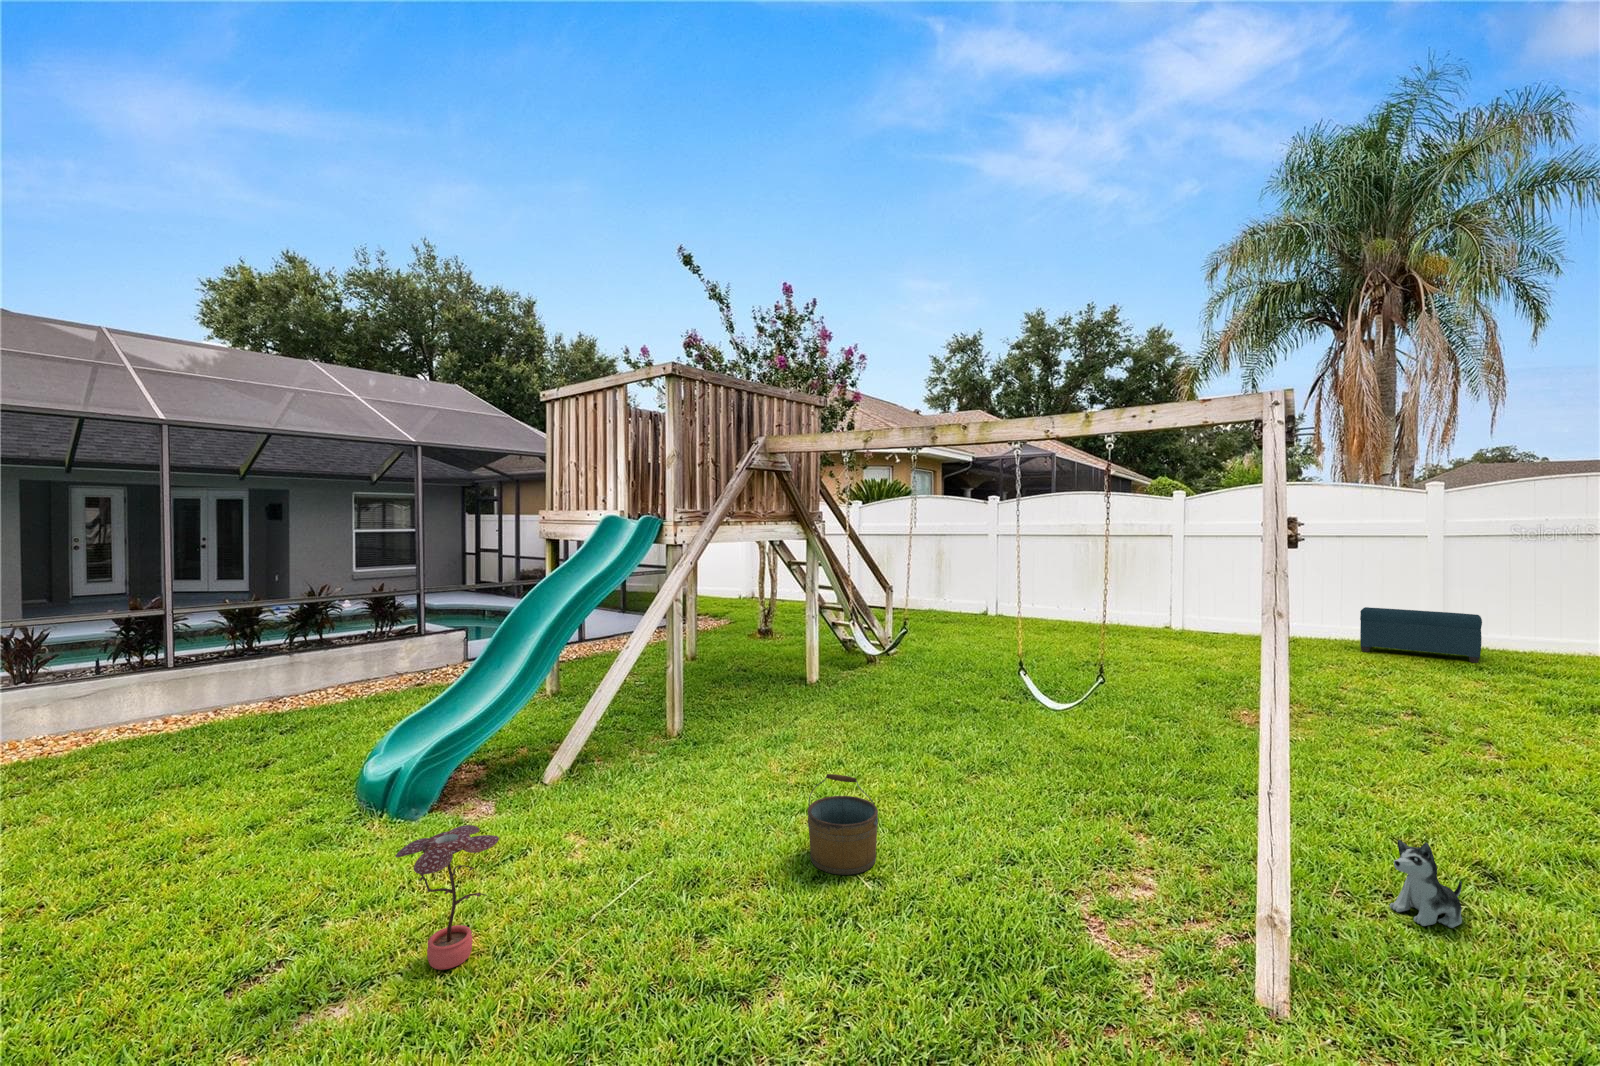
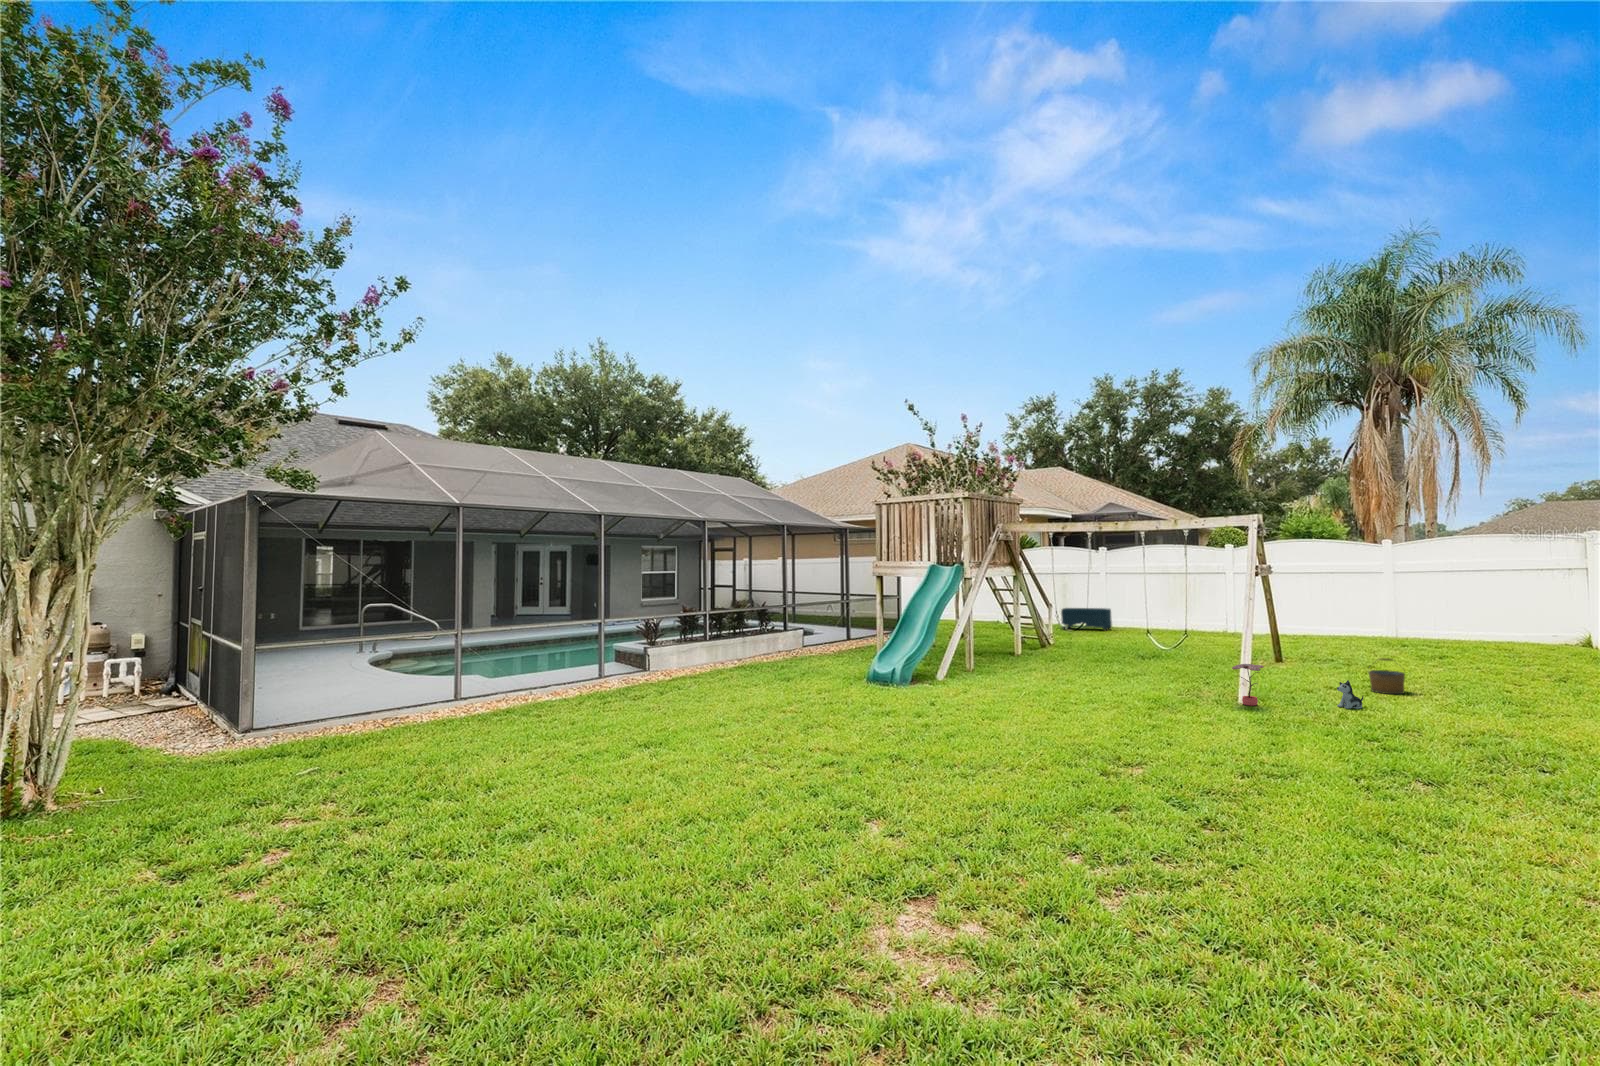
bench: present [1360,607,1482,663] -> present [1061,608,1112,631]
bucket: present [808,774,878,875] -> present [1368,658,1405,694]
potted plant: present [395,825,499,970] -> present [1232,664,1264,706]

